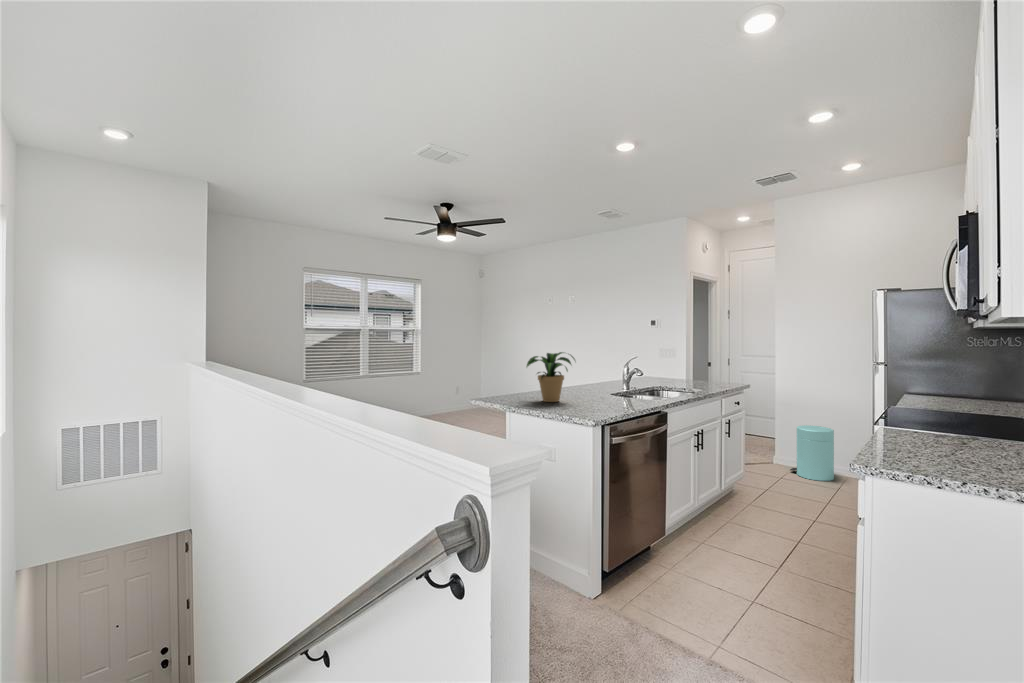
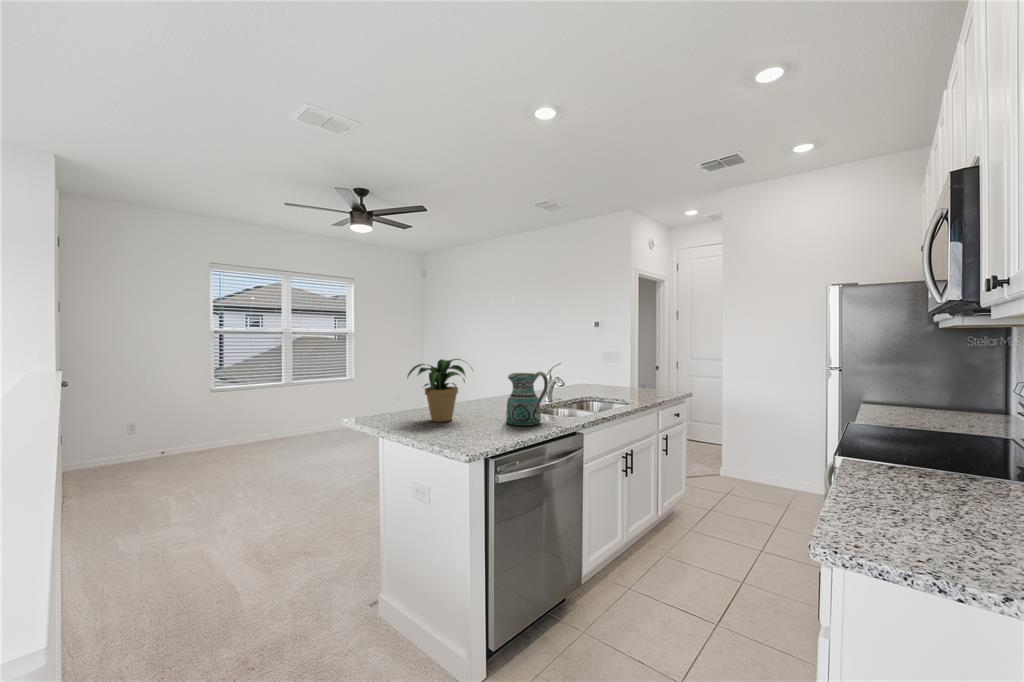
ceramic pitcher: none [605,363,637,406] -> present [506,372,548,426]
trash can: present [790,425,834,481] -> none [736,435,783,497]

